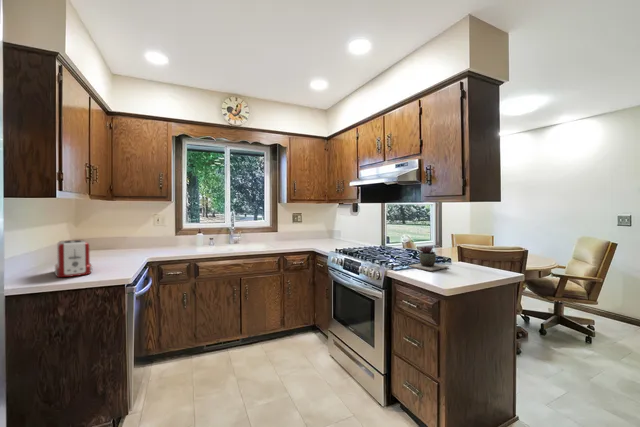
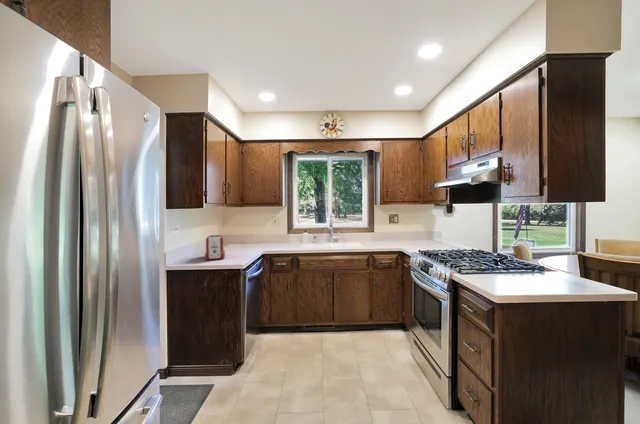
succulent plant: present [409,247,448,271] -> none [479,251,528,277]

